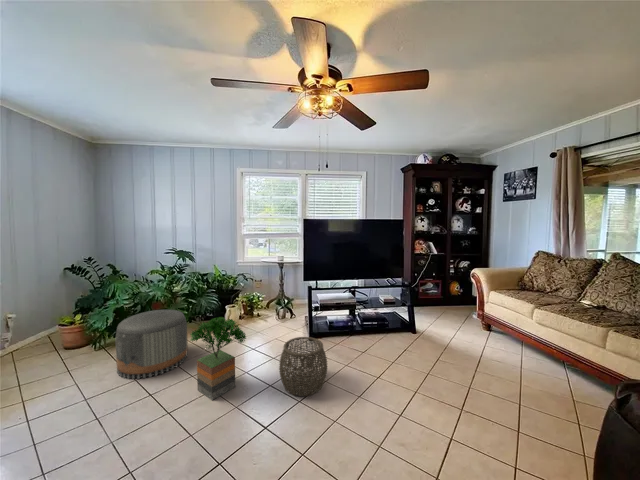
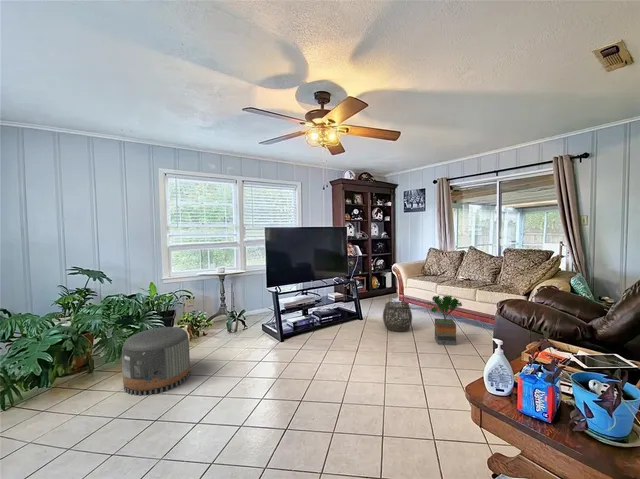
potted tree: present [190,317,246,400] -> present [428,296,462,345]
woven basket: present [279,337,328,396] -> present [383,301,412,332]

